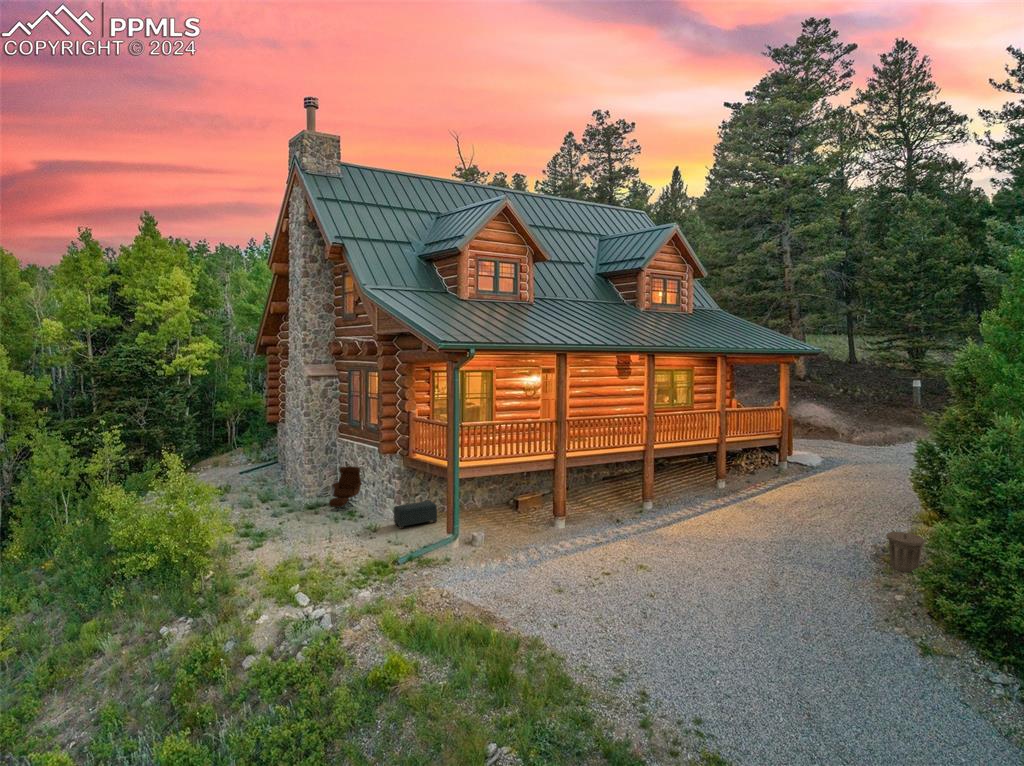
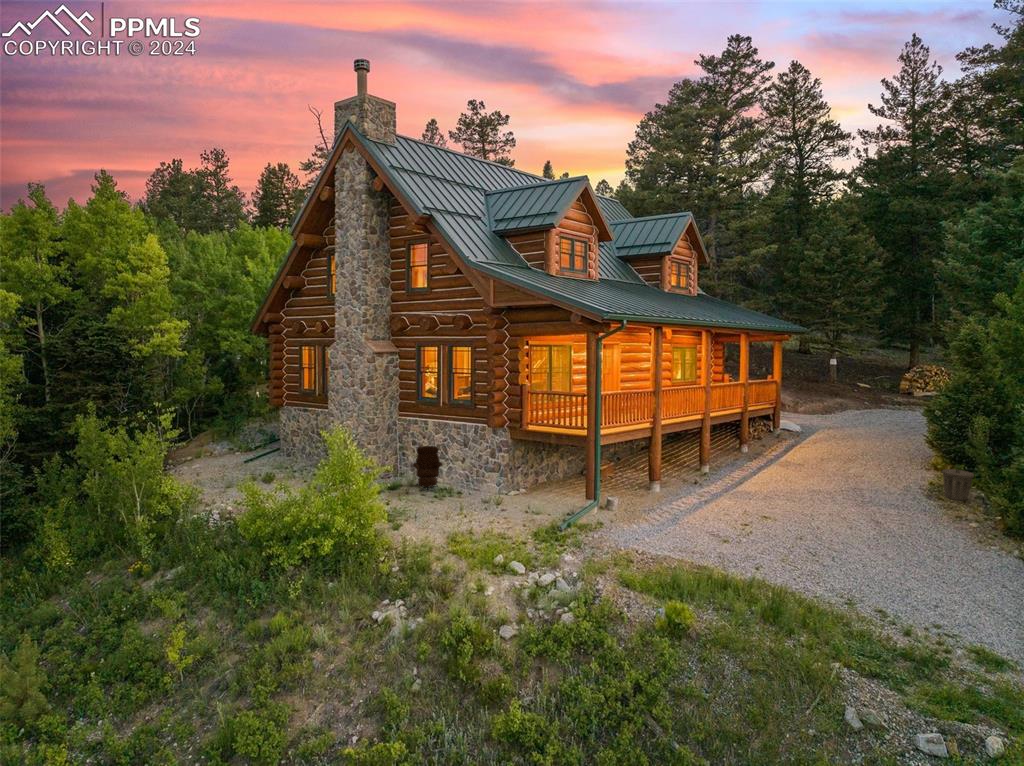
bench: present [394,501,437,529] -> none [503,473,542,502]

